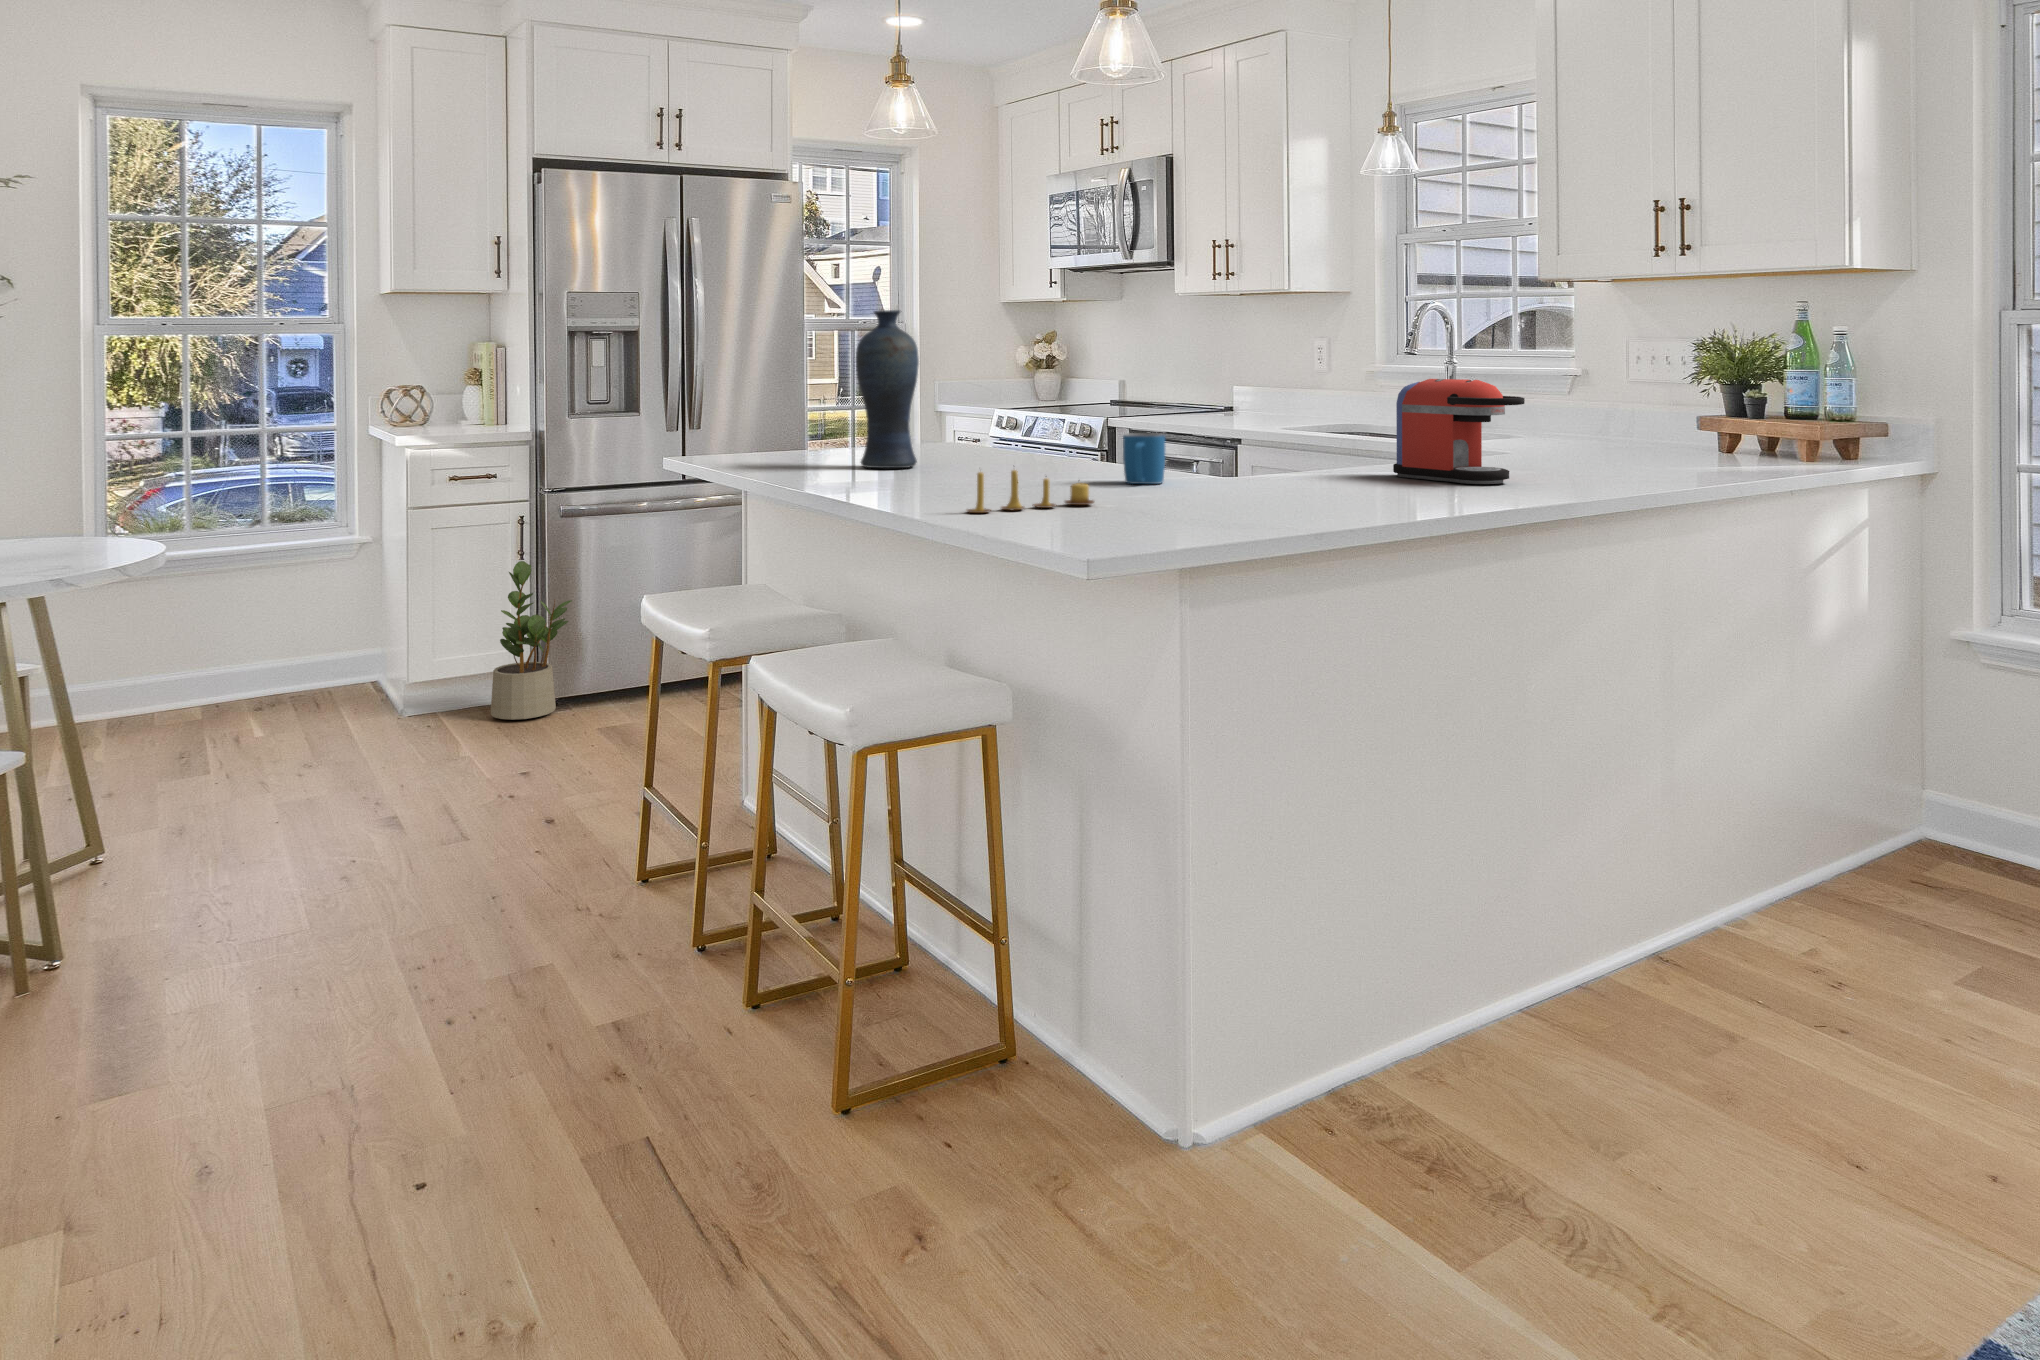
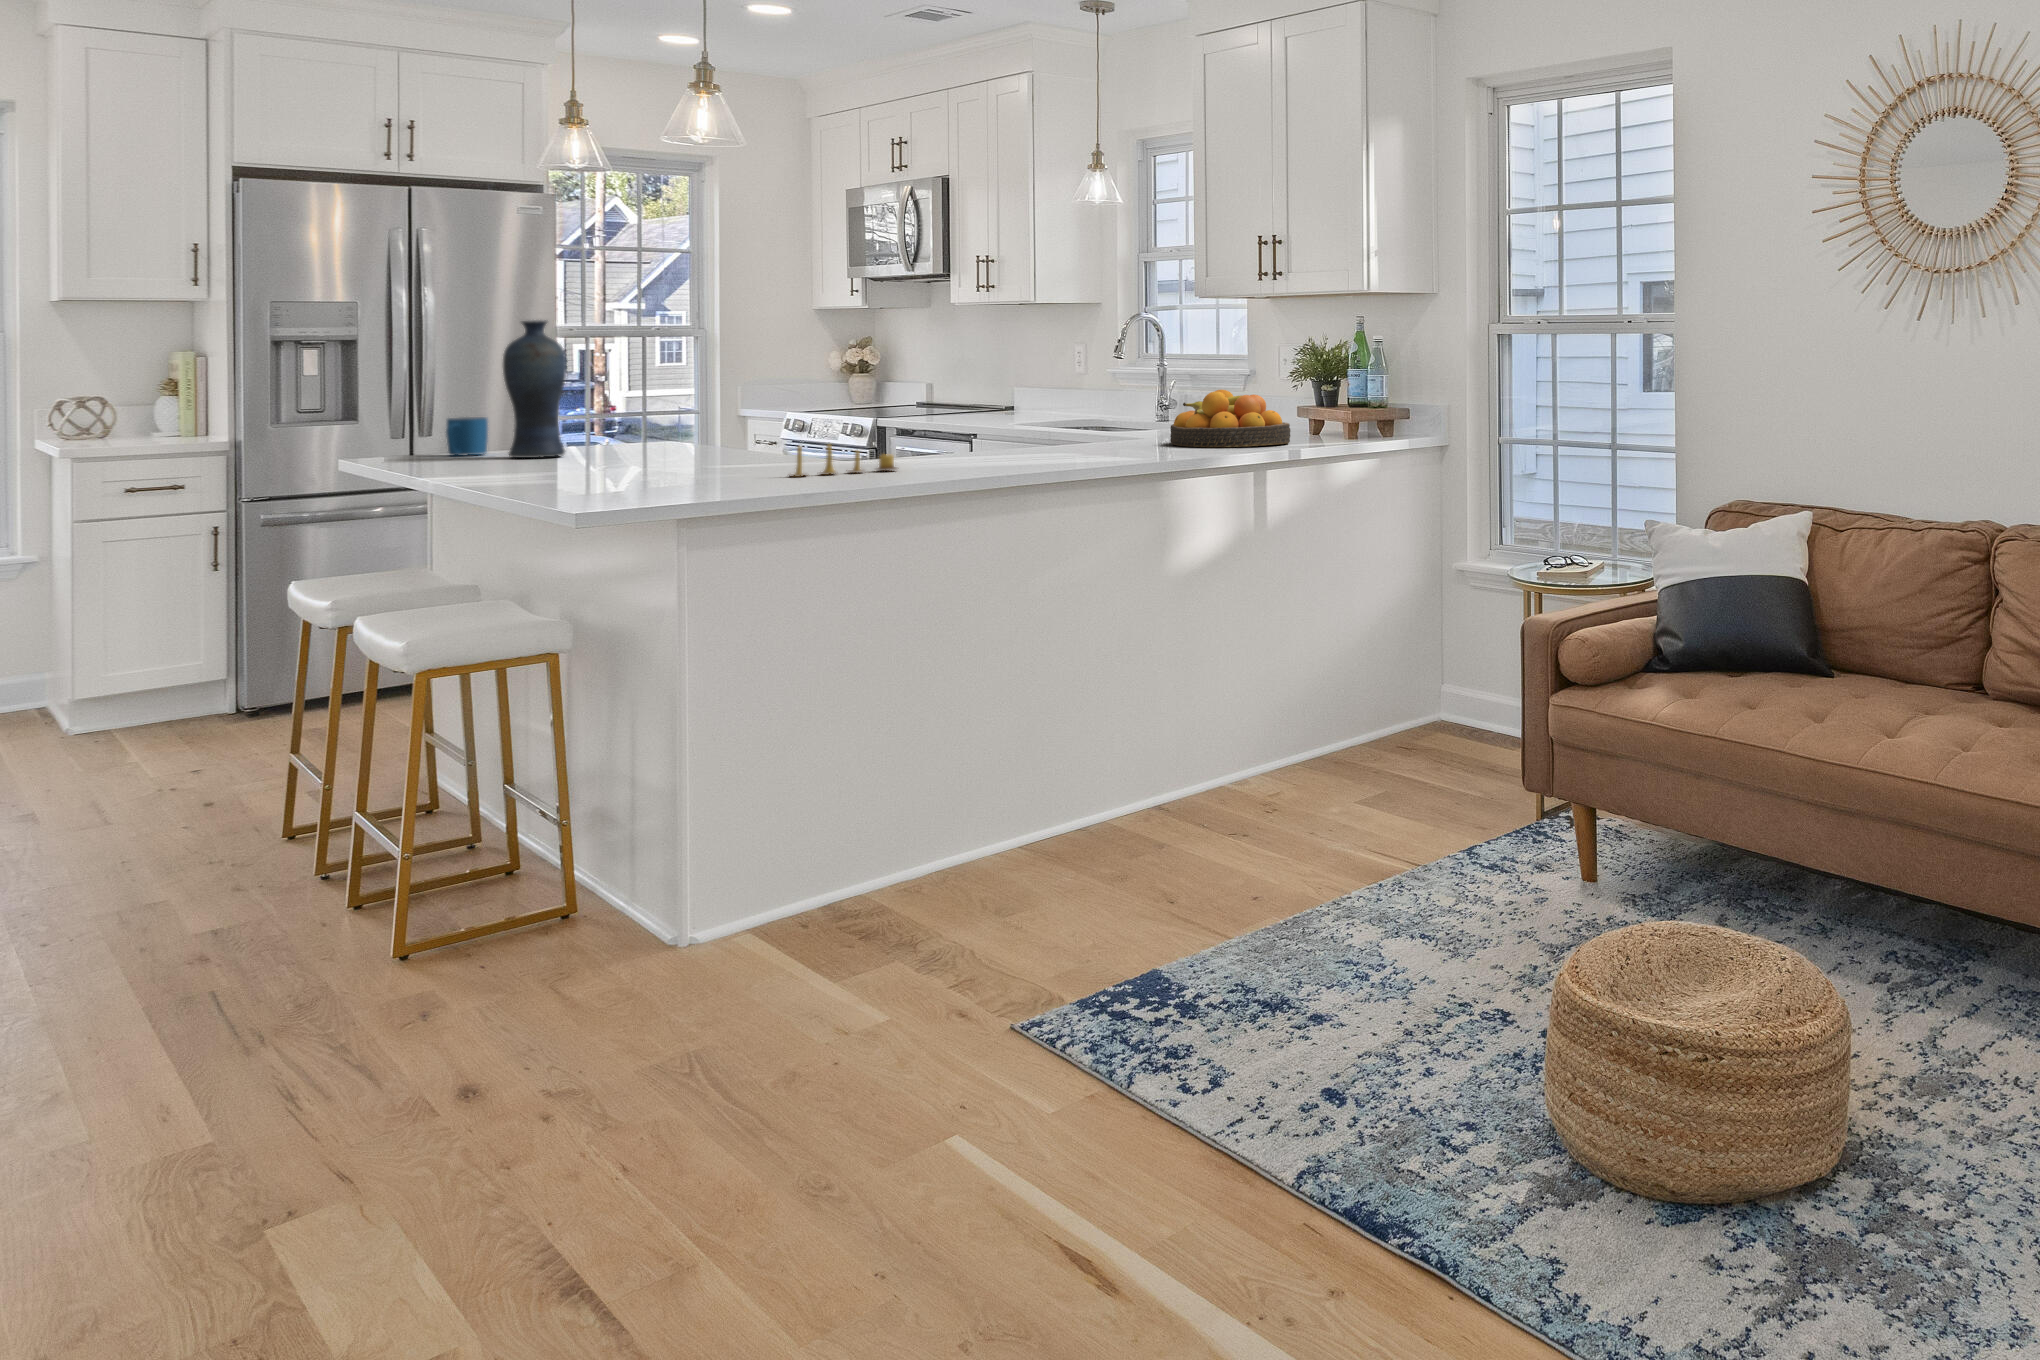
coffee maker: present [1393,379,1525,484] -> none [980,376,1066,457]
fruit bowl: none [1581,396,1746,472] -> present [1170,390,1290,447]
mug: present [1123,433,1165,484] -> present [446,417,488,456]
candle: present [967,470,1094,513] -> present [791,445,896,477]
potted plant: present [491,561,572,720] -> none [175,570,277,729]

